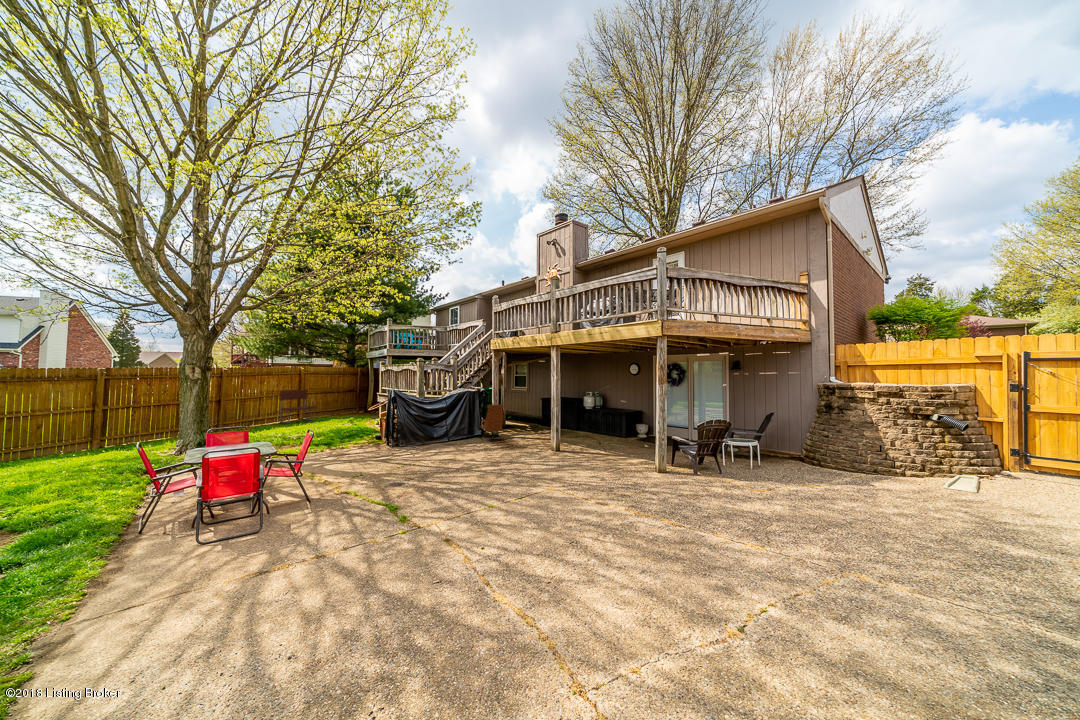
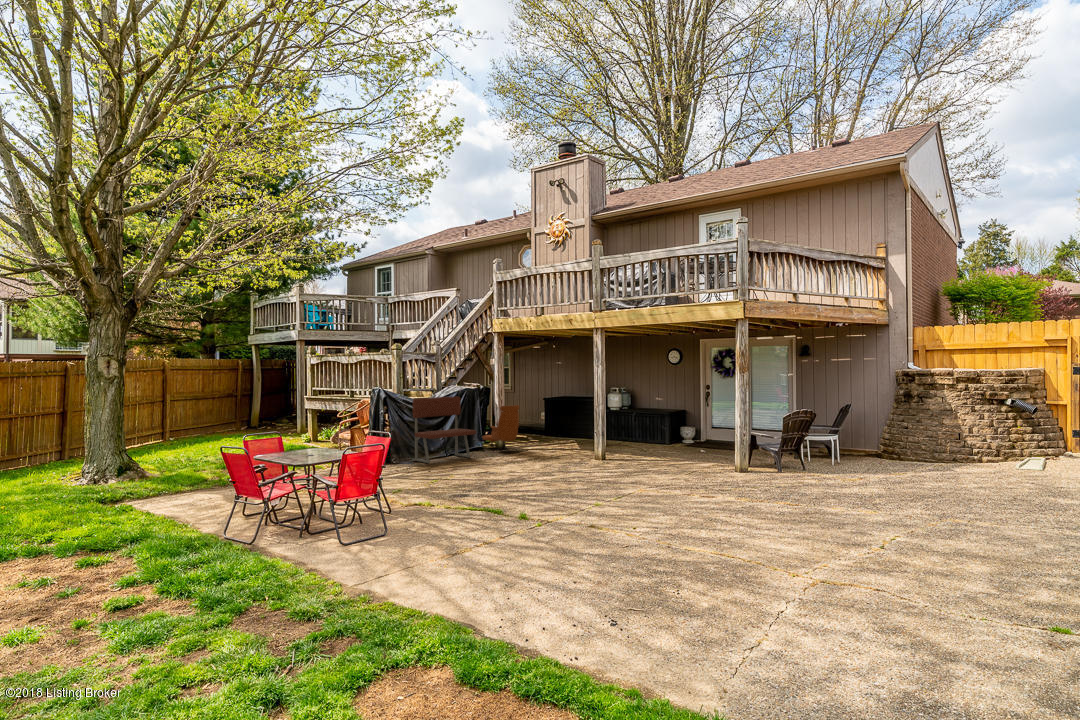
bench: present [280,390,317,424] -> present [413,397,476,463]

